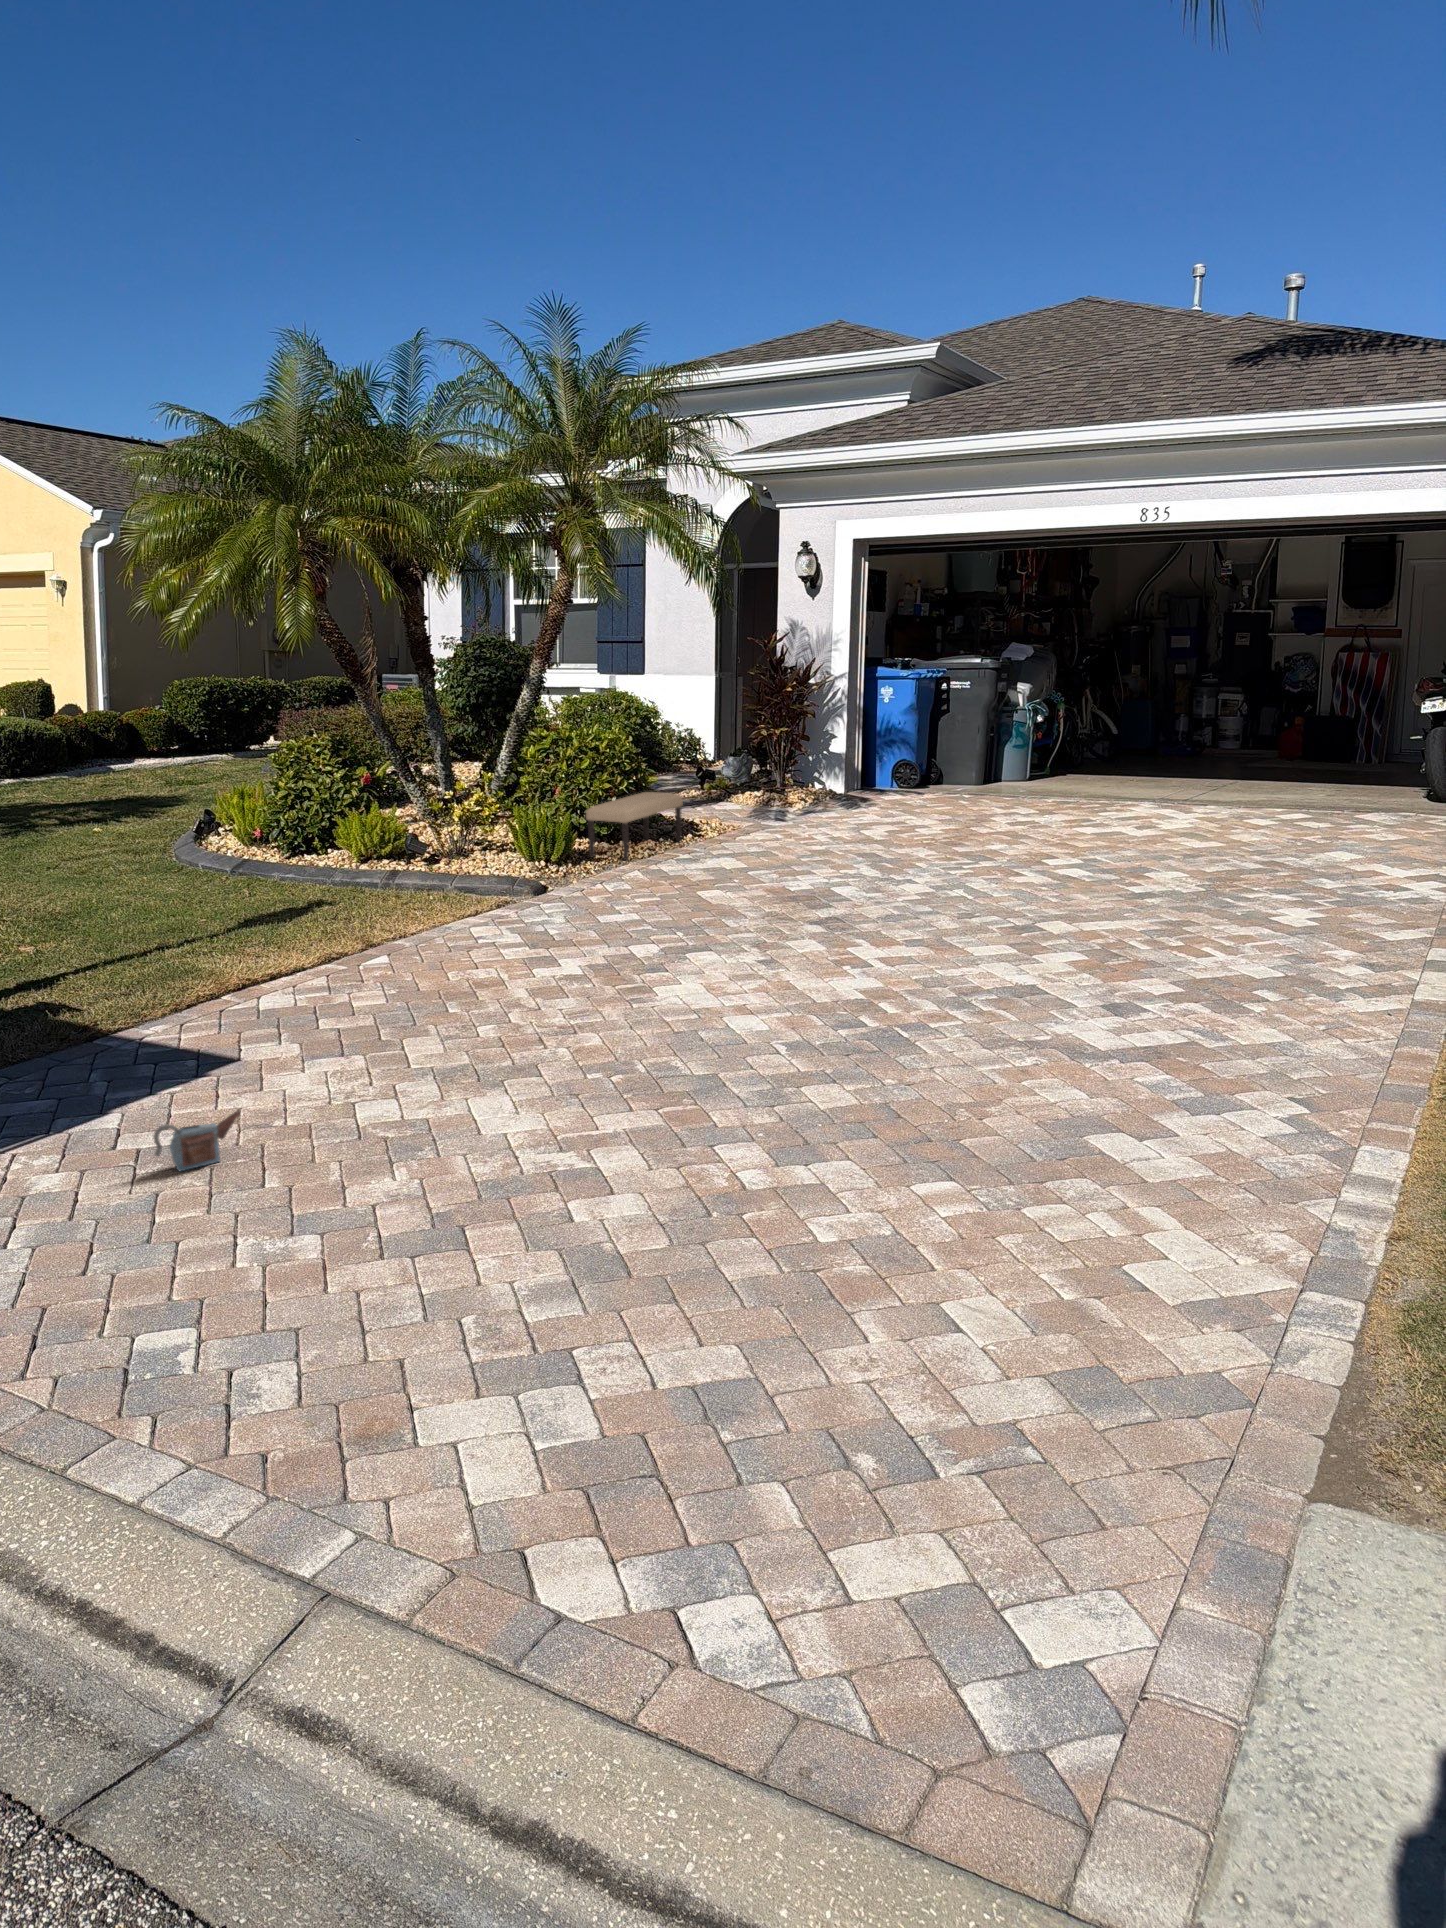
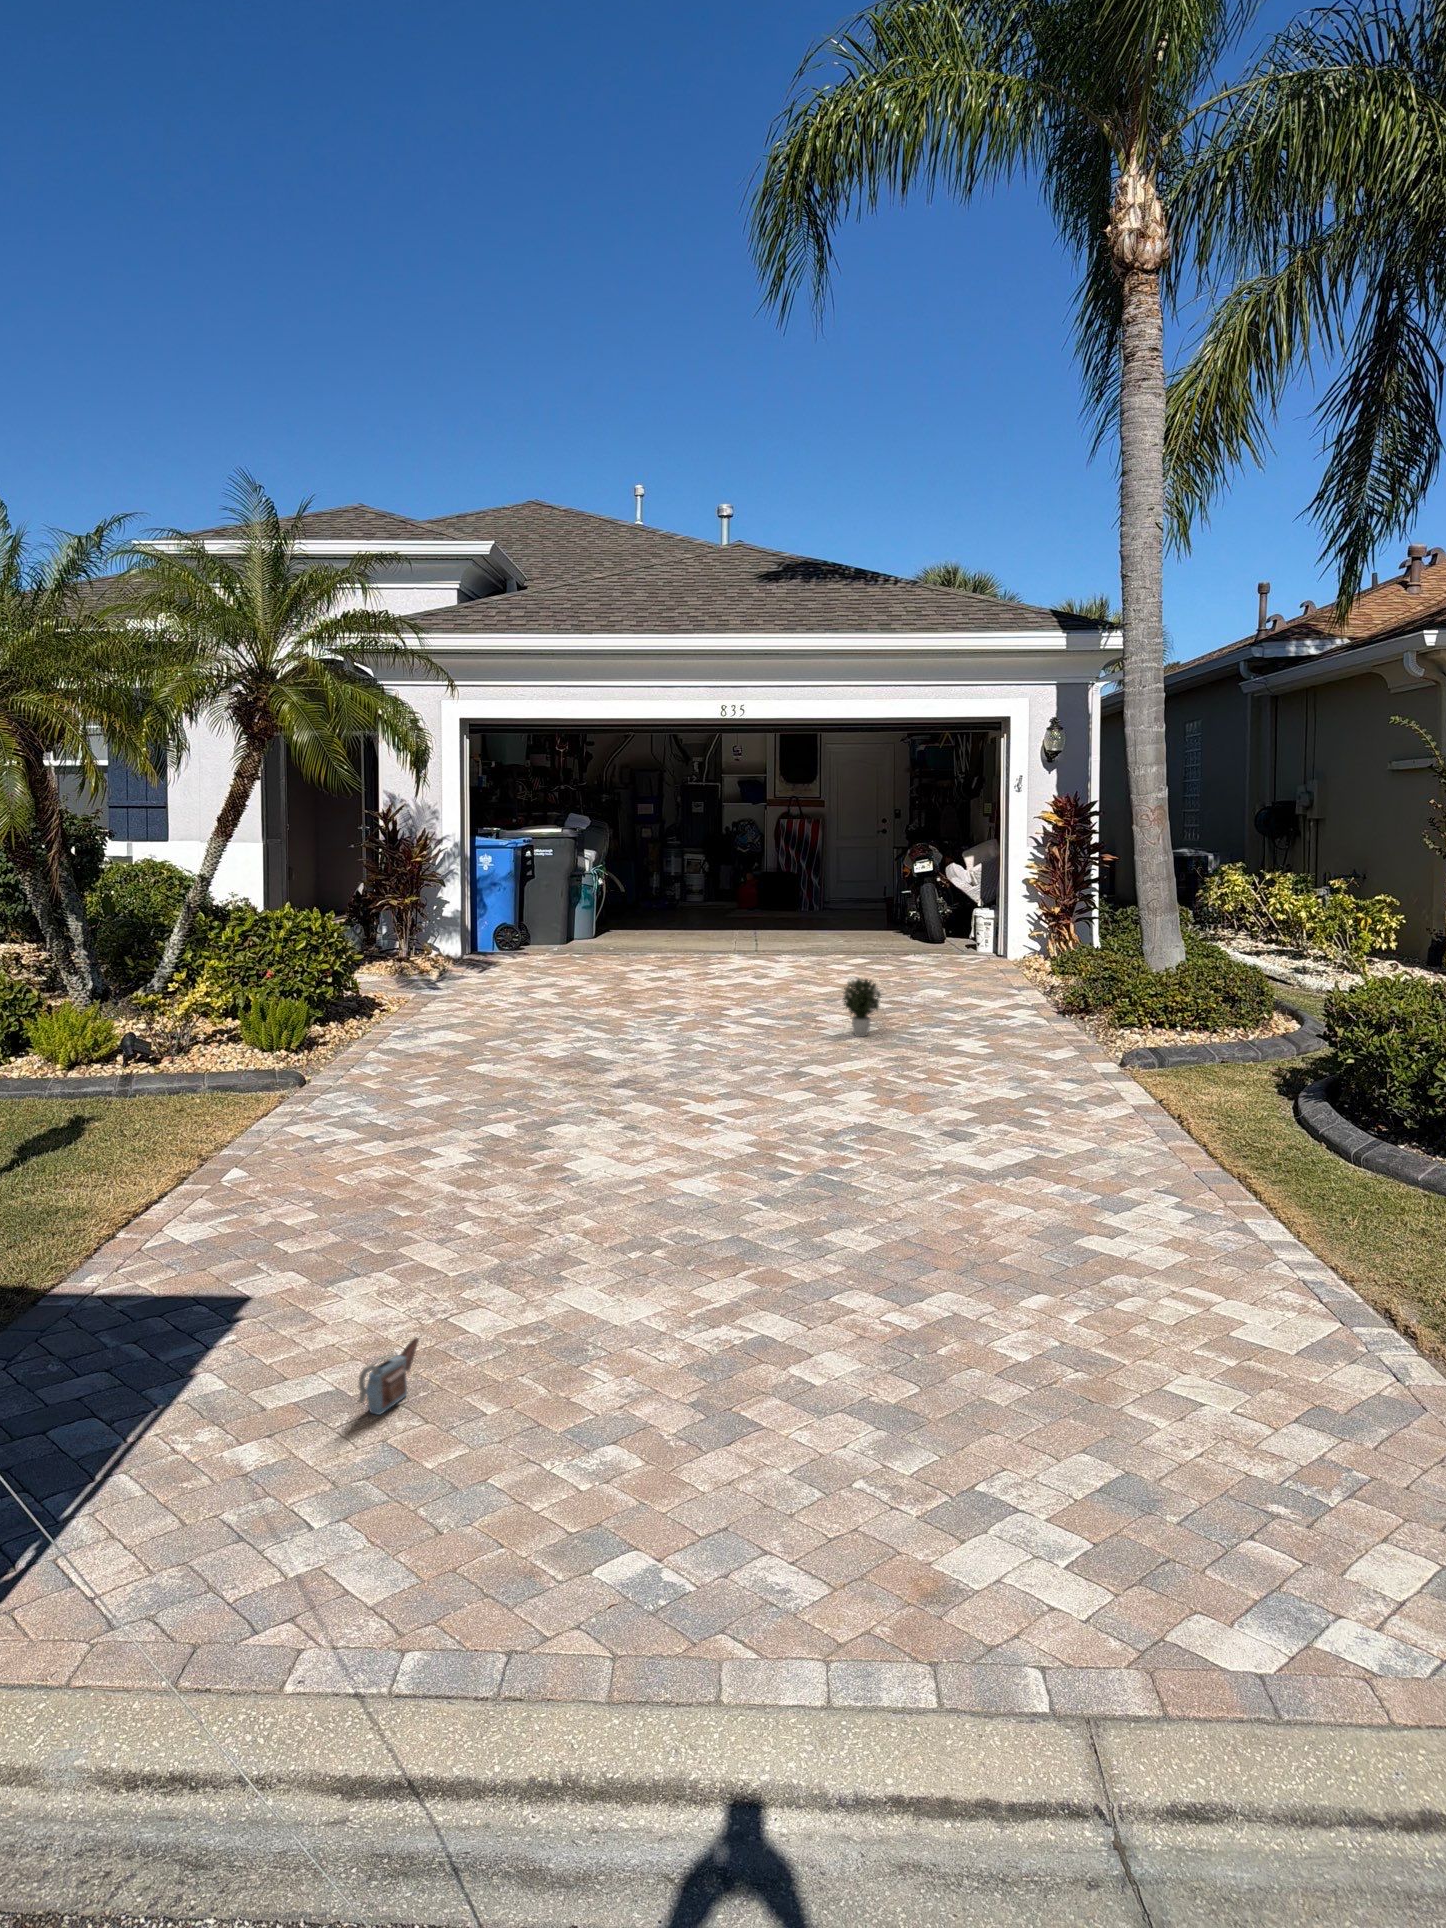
bench: present [586,792,683,860] -> none [302,969,378,1040]
potted plant: none [1148,836,1202,908] -> present [843,978,881,1037]

